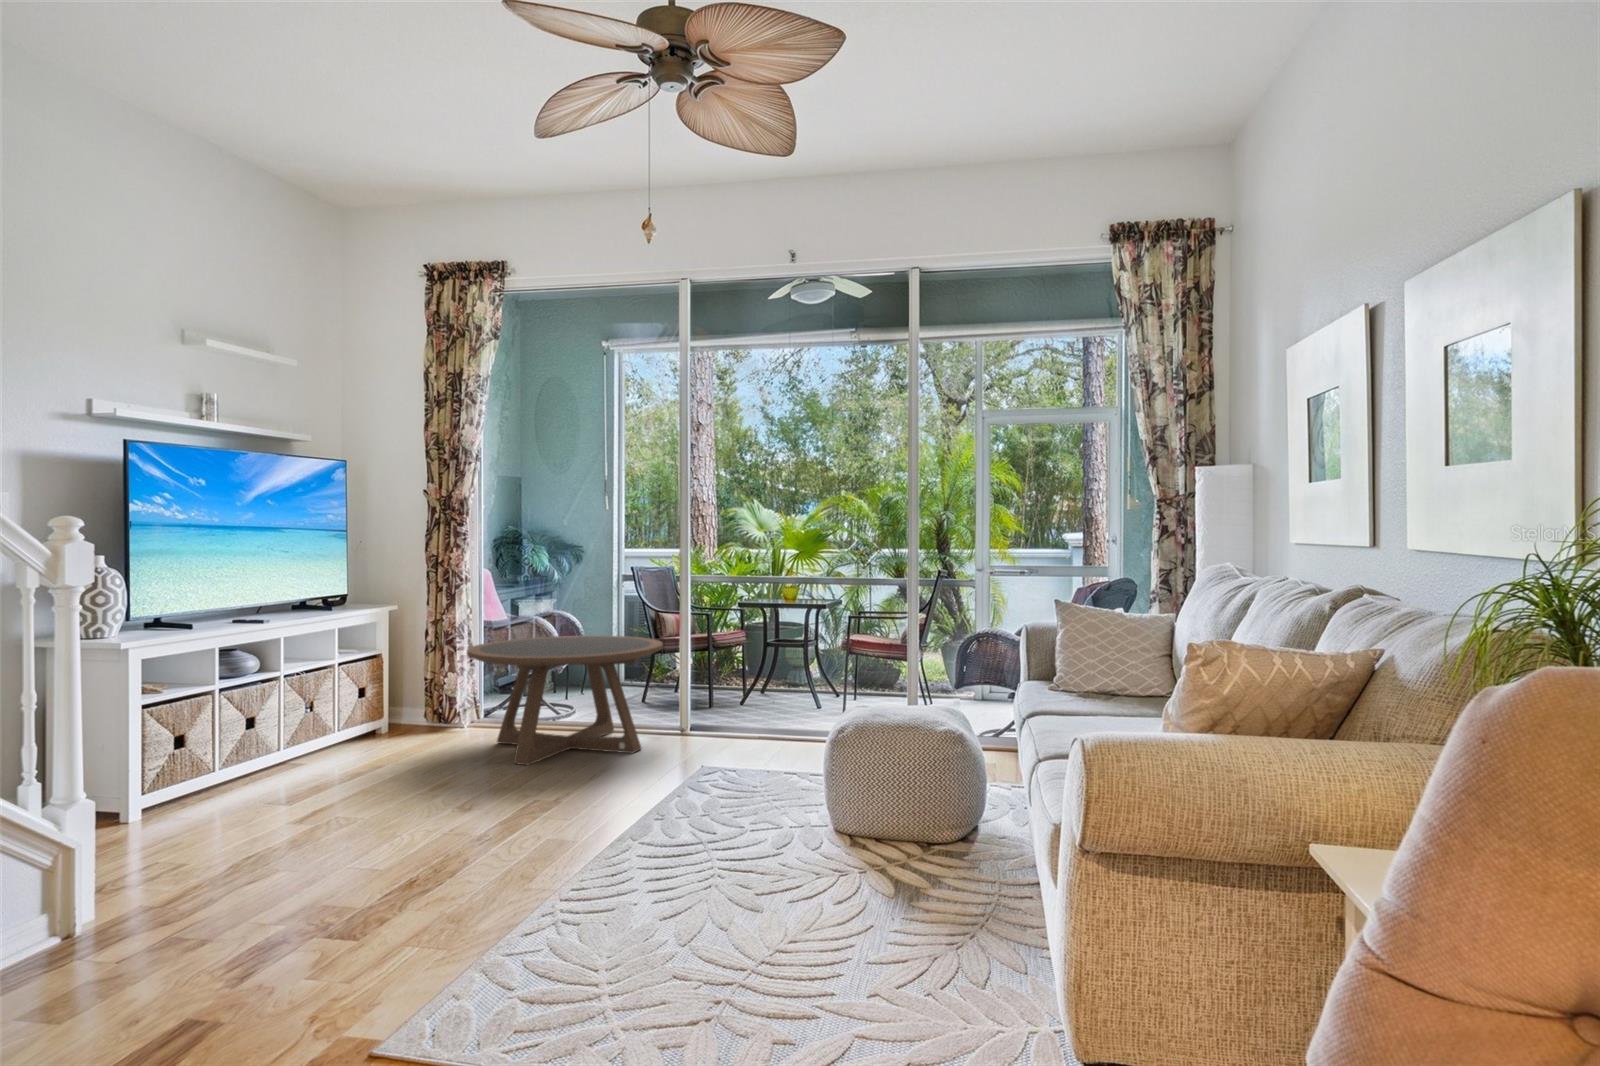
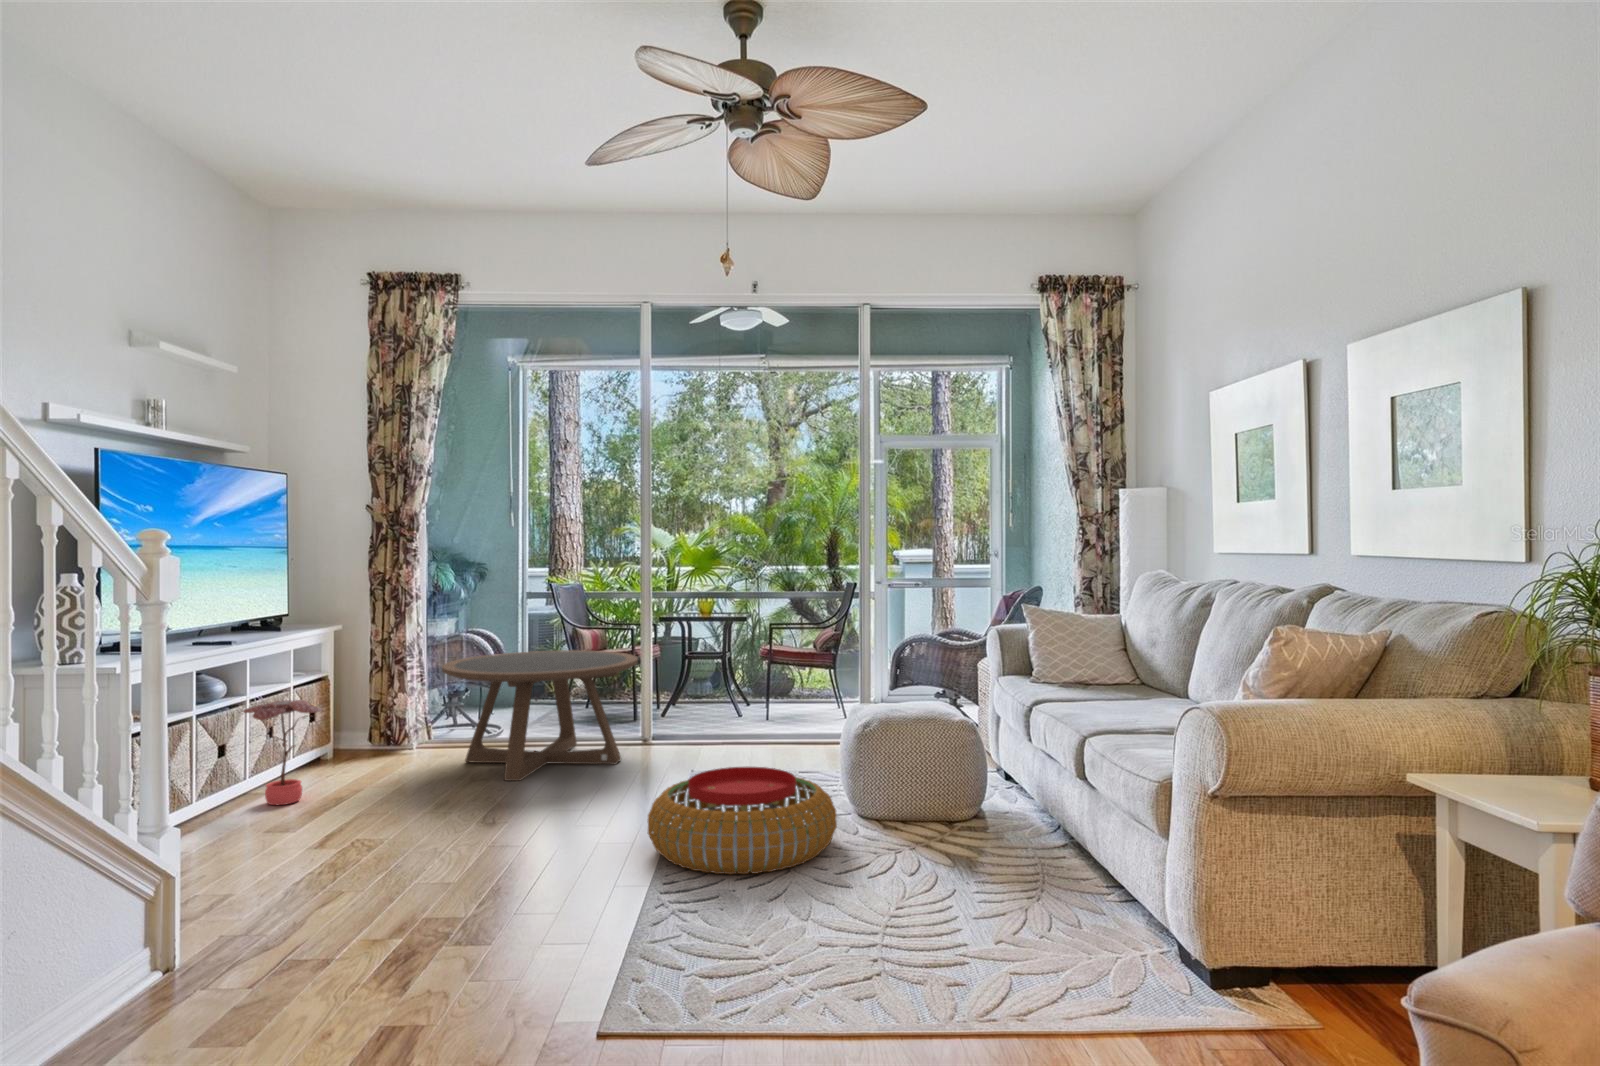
potted plant: none [270,676,339,776] -> present [243,700,322,805]
pouf: none [569,766,777,885] -> present [648,767,837,875]

